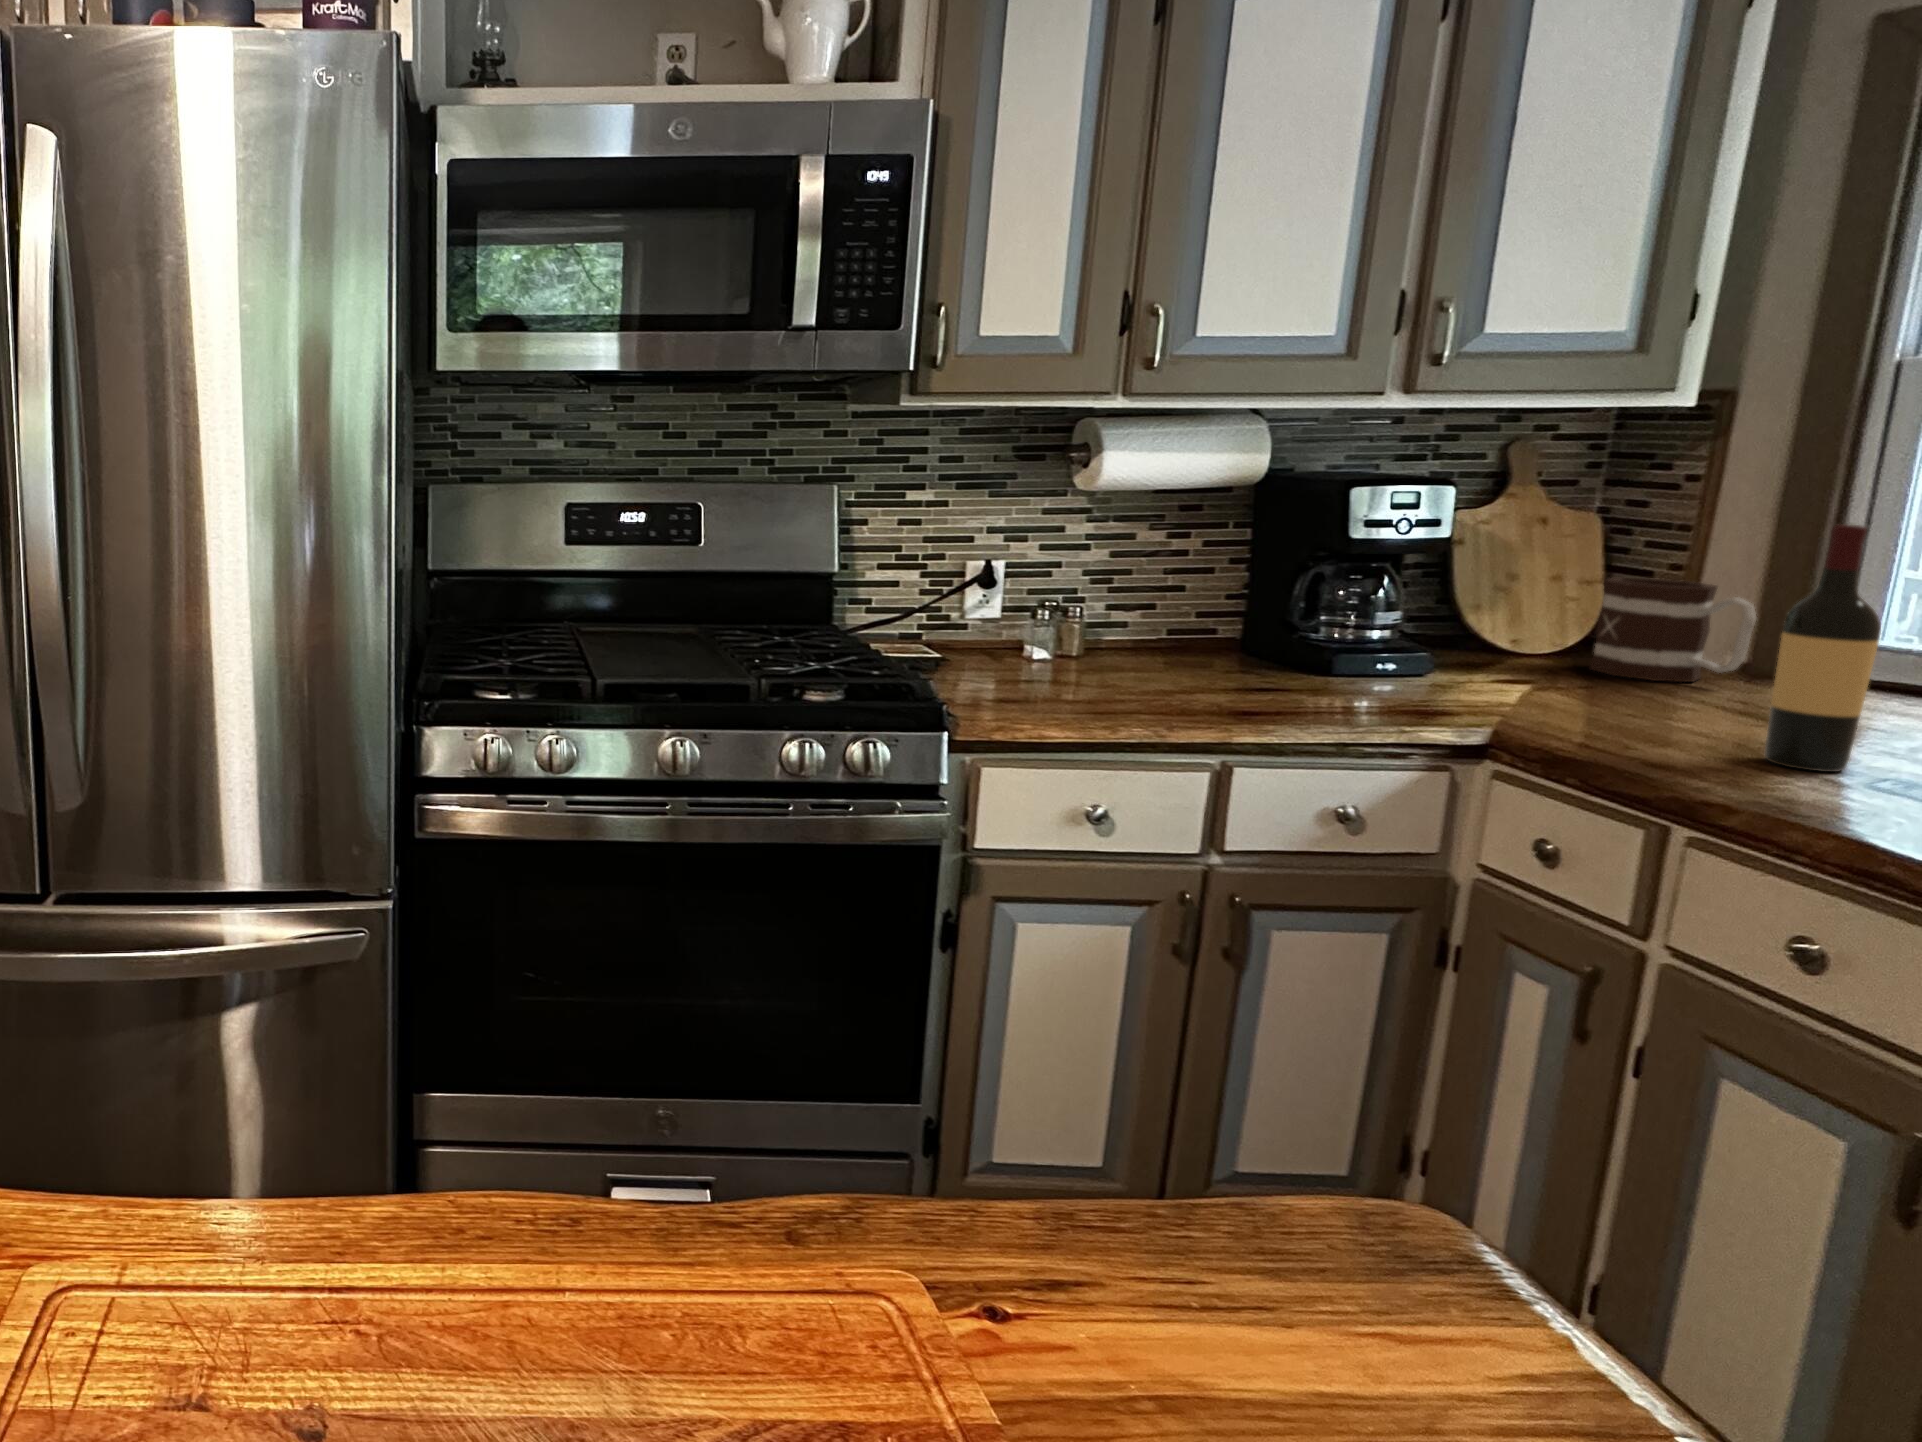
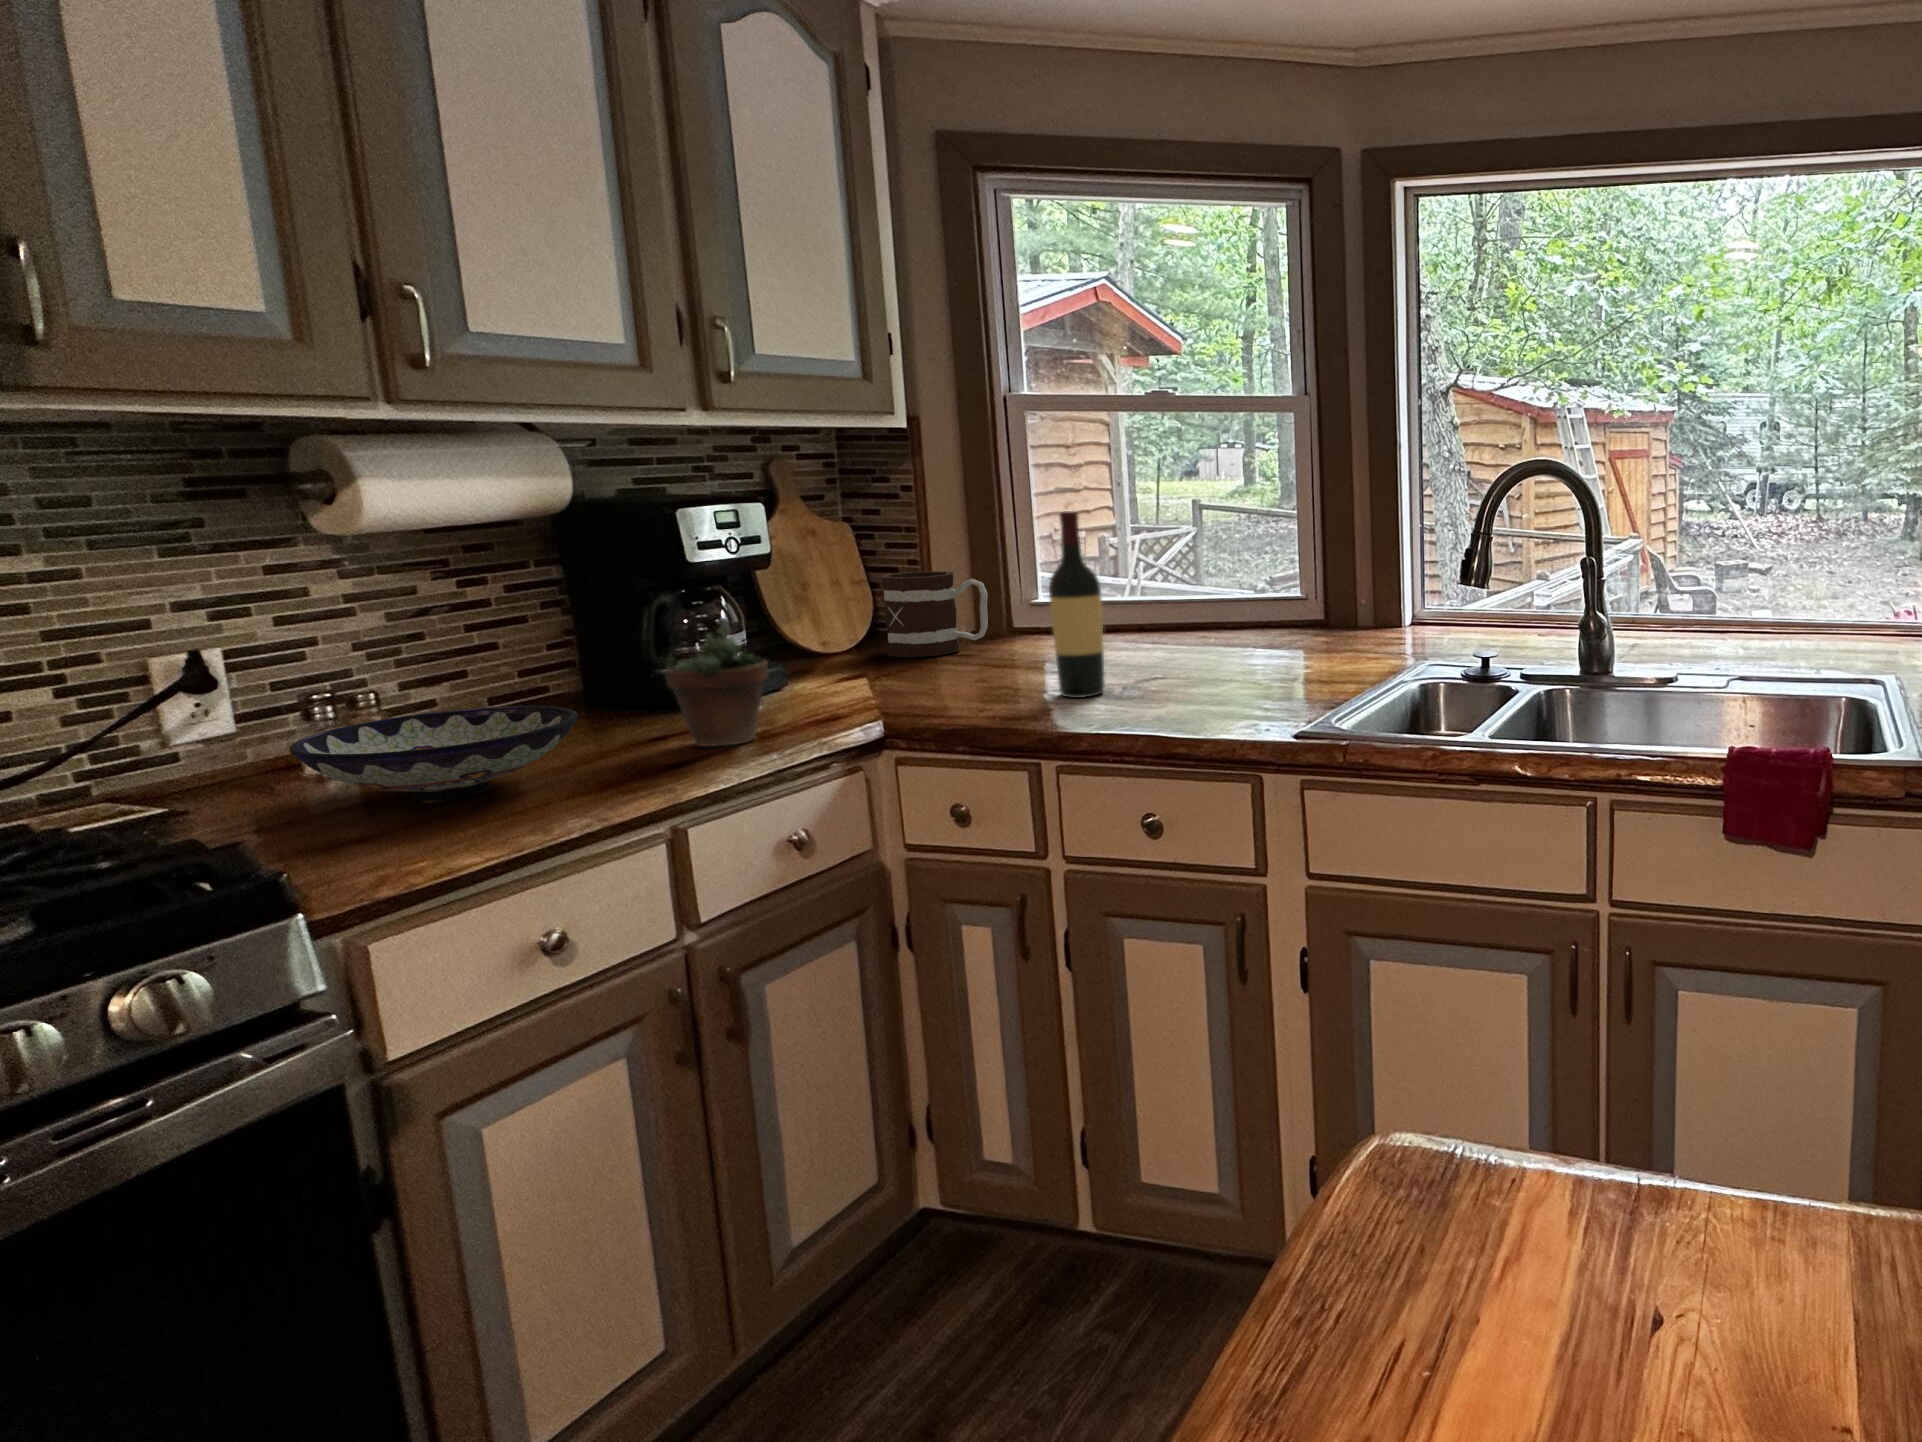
succulent plant: none [1274,575,1374,711] -> present [665,600,768,747]
bowl: none [1000,626,1186,694] -> present [290,706,578,801]

